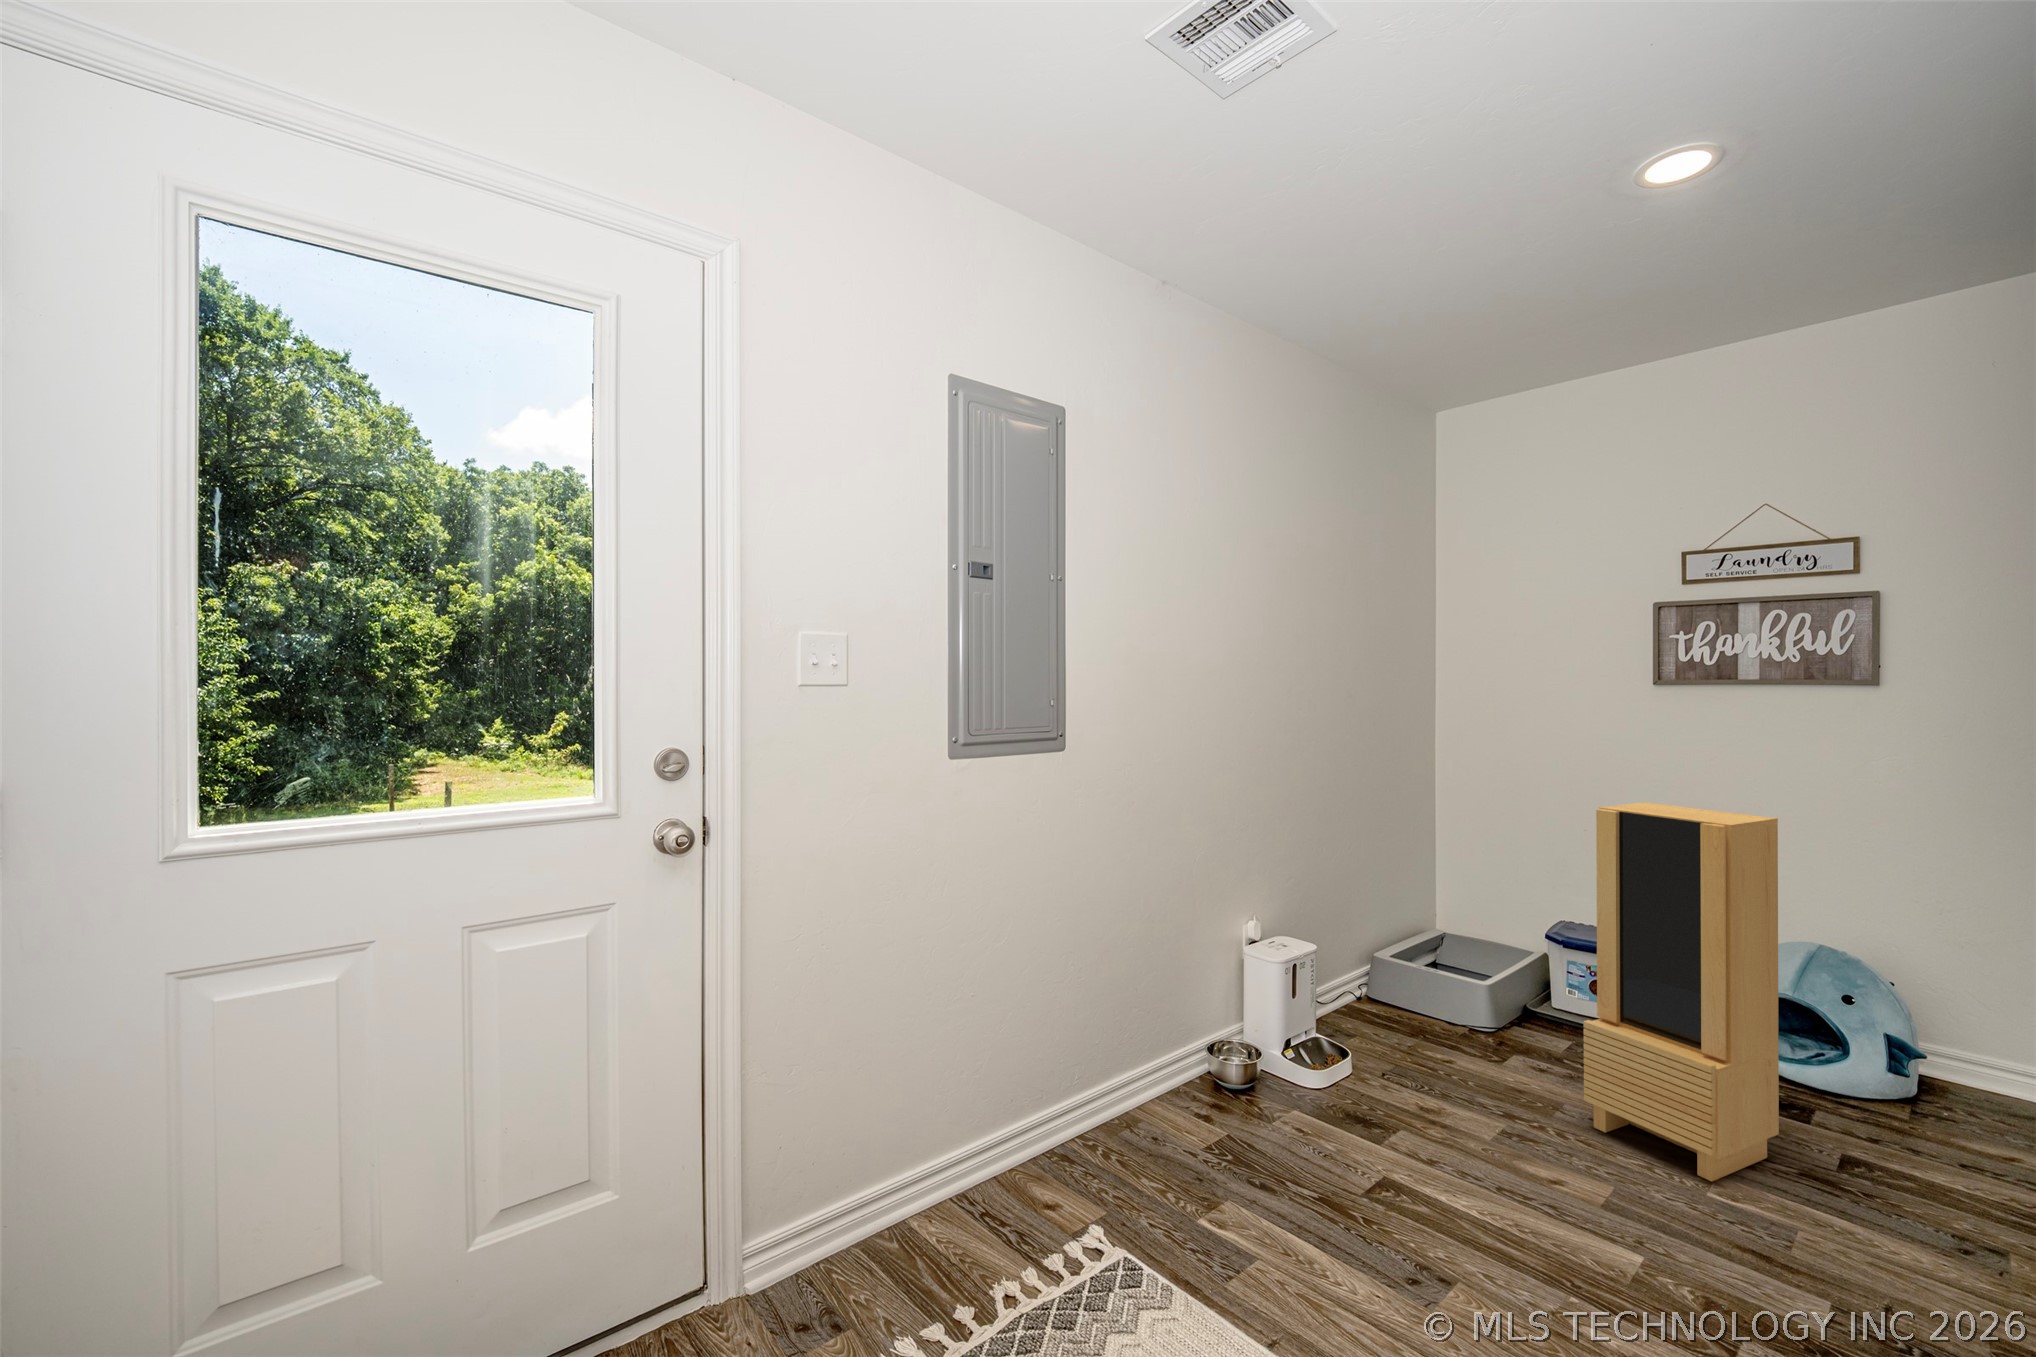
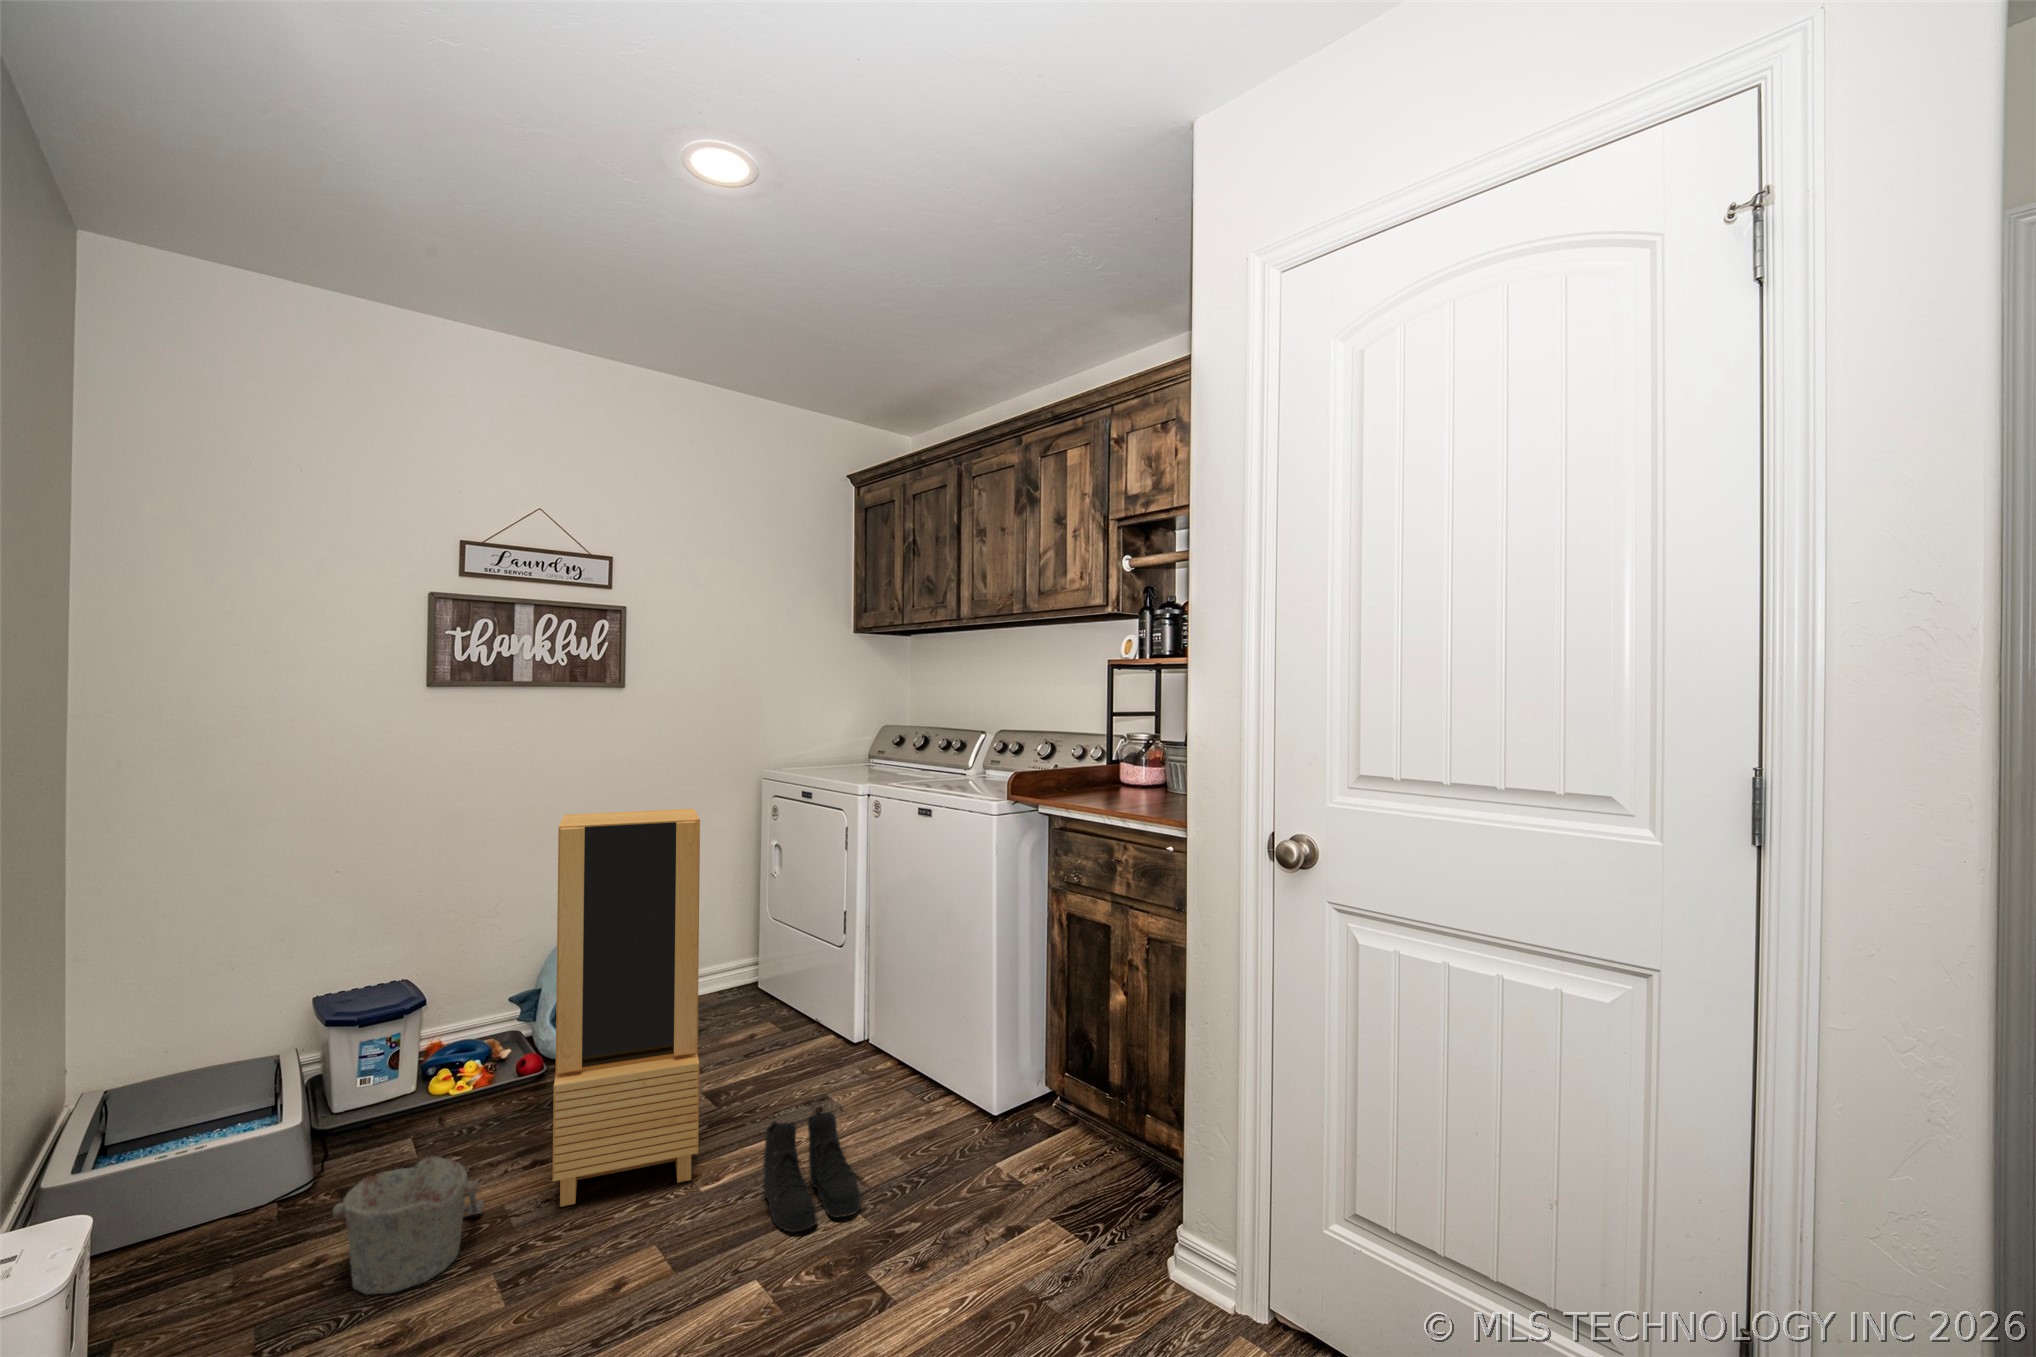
bucket: none [1437,1021,1550,1106] -> present [333,1156,484,1295]
boots: none [1722,1164,1861,1309] -> present [763,1110,860,1232]

